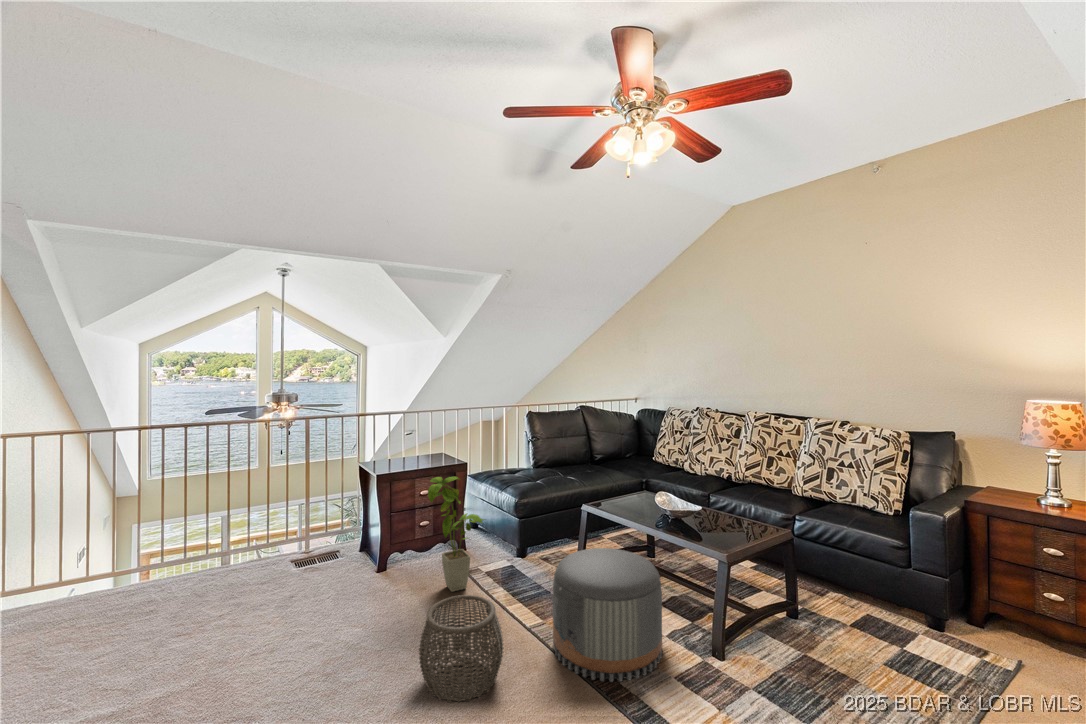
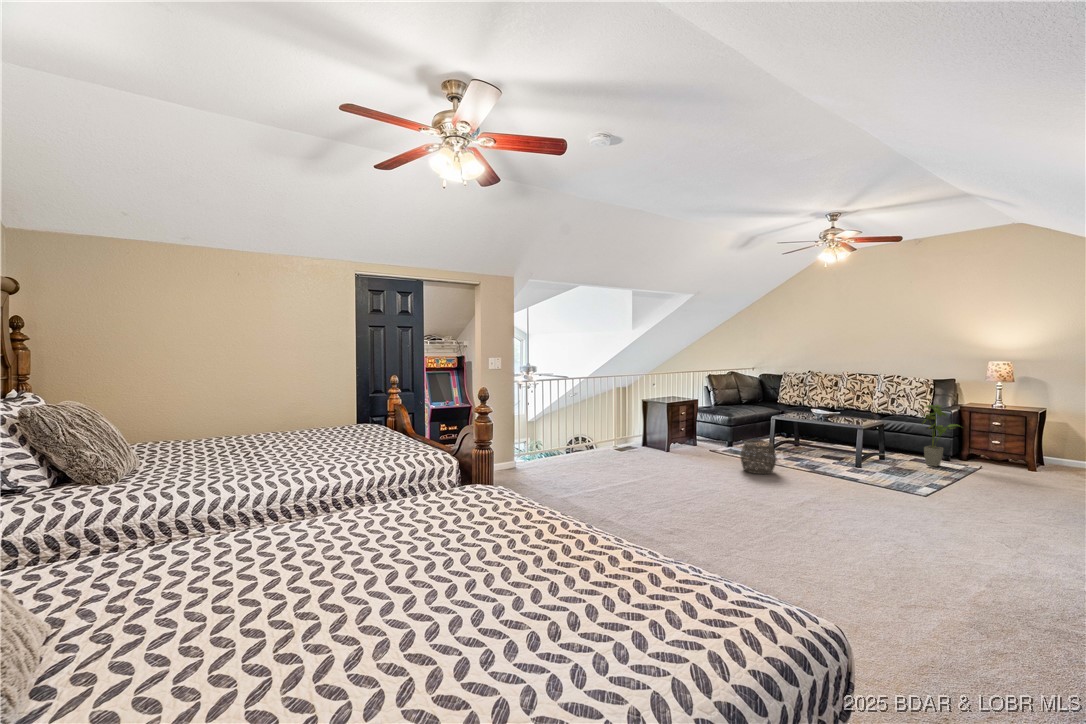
house plant: present [428,477,484,592] -> present [922,405,958,466]
pouf: present [553,548,662,682] -> none [781,427,834,471]

